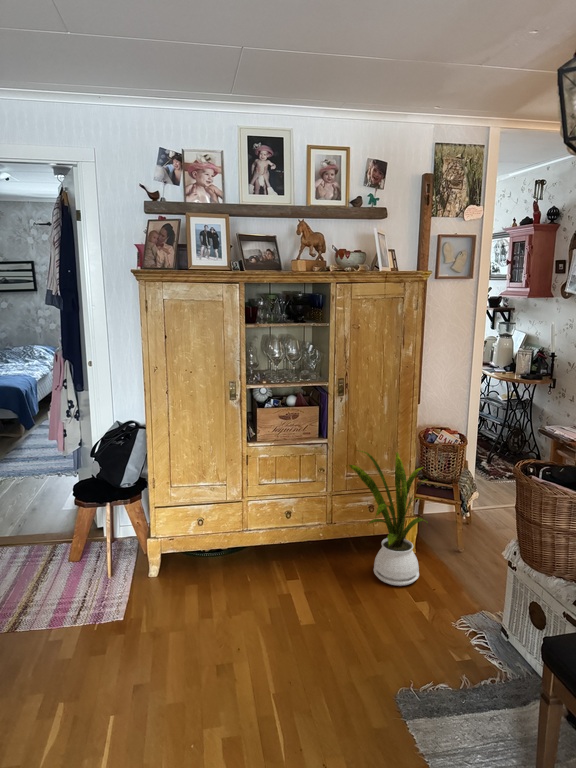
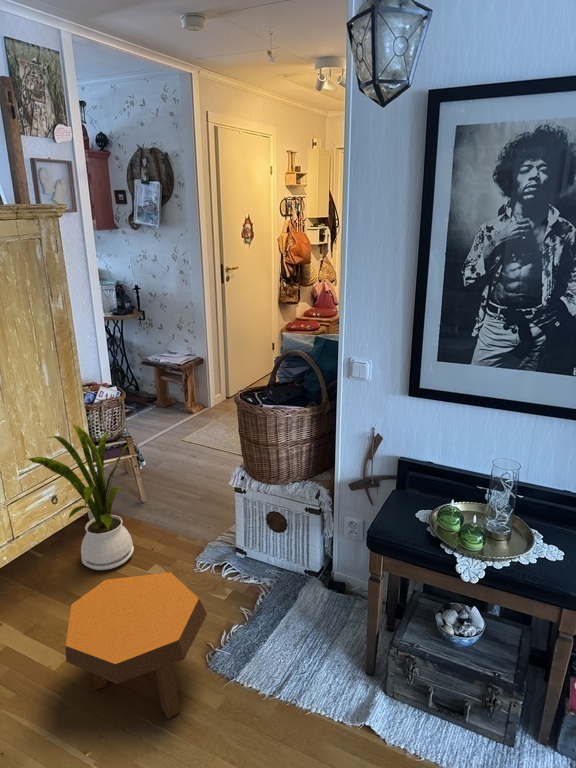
footstool: none [290,576,404,709] -> present [66,572,207,719]

